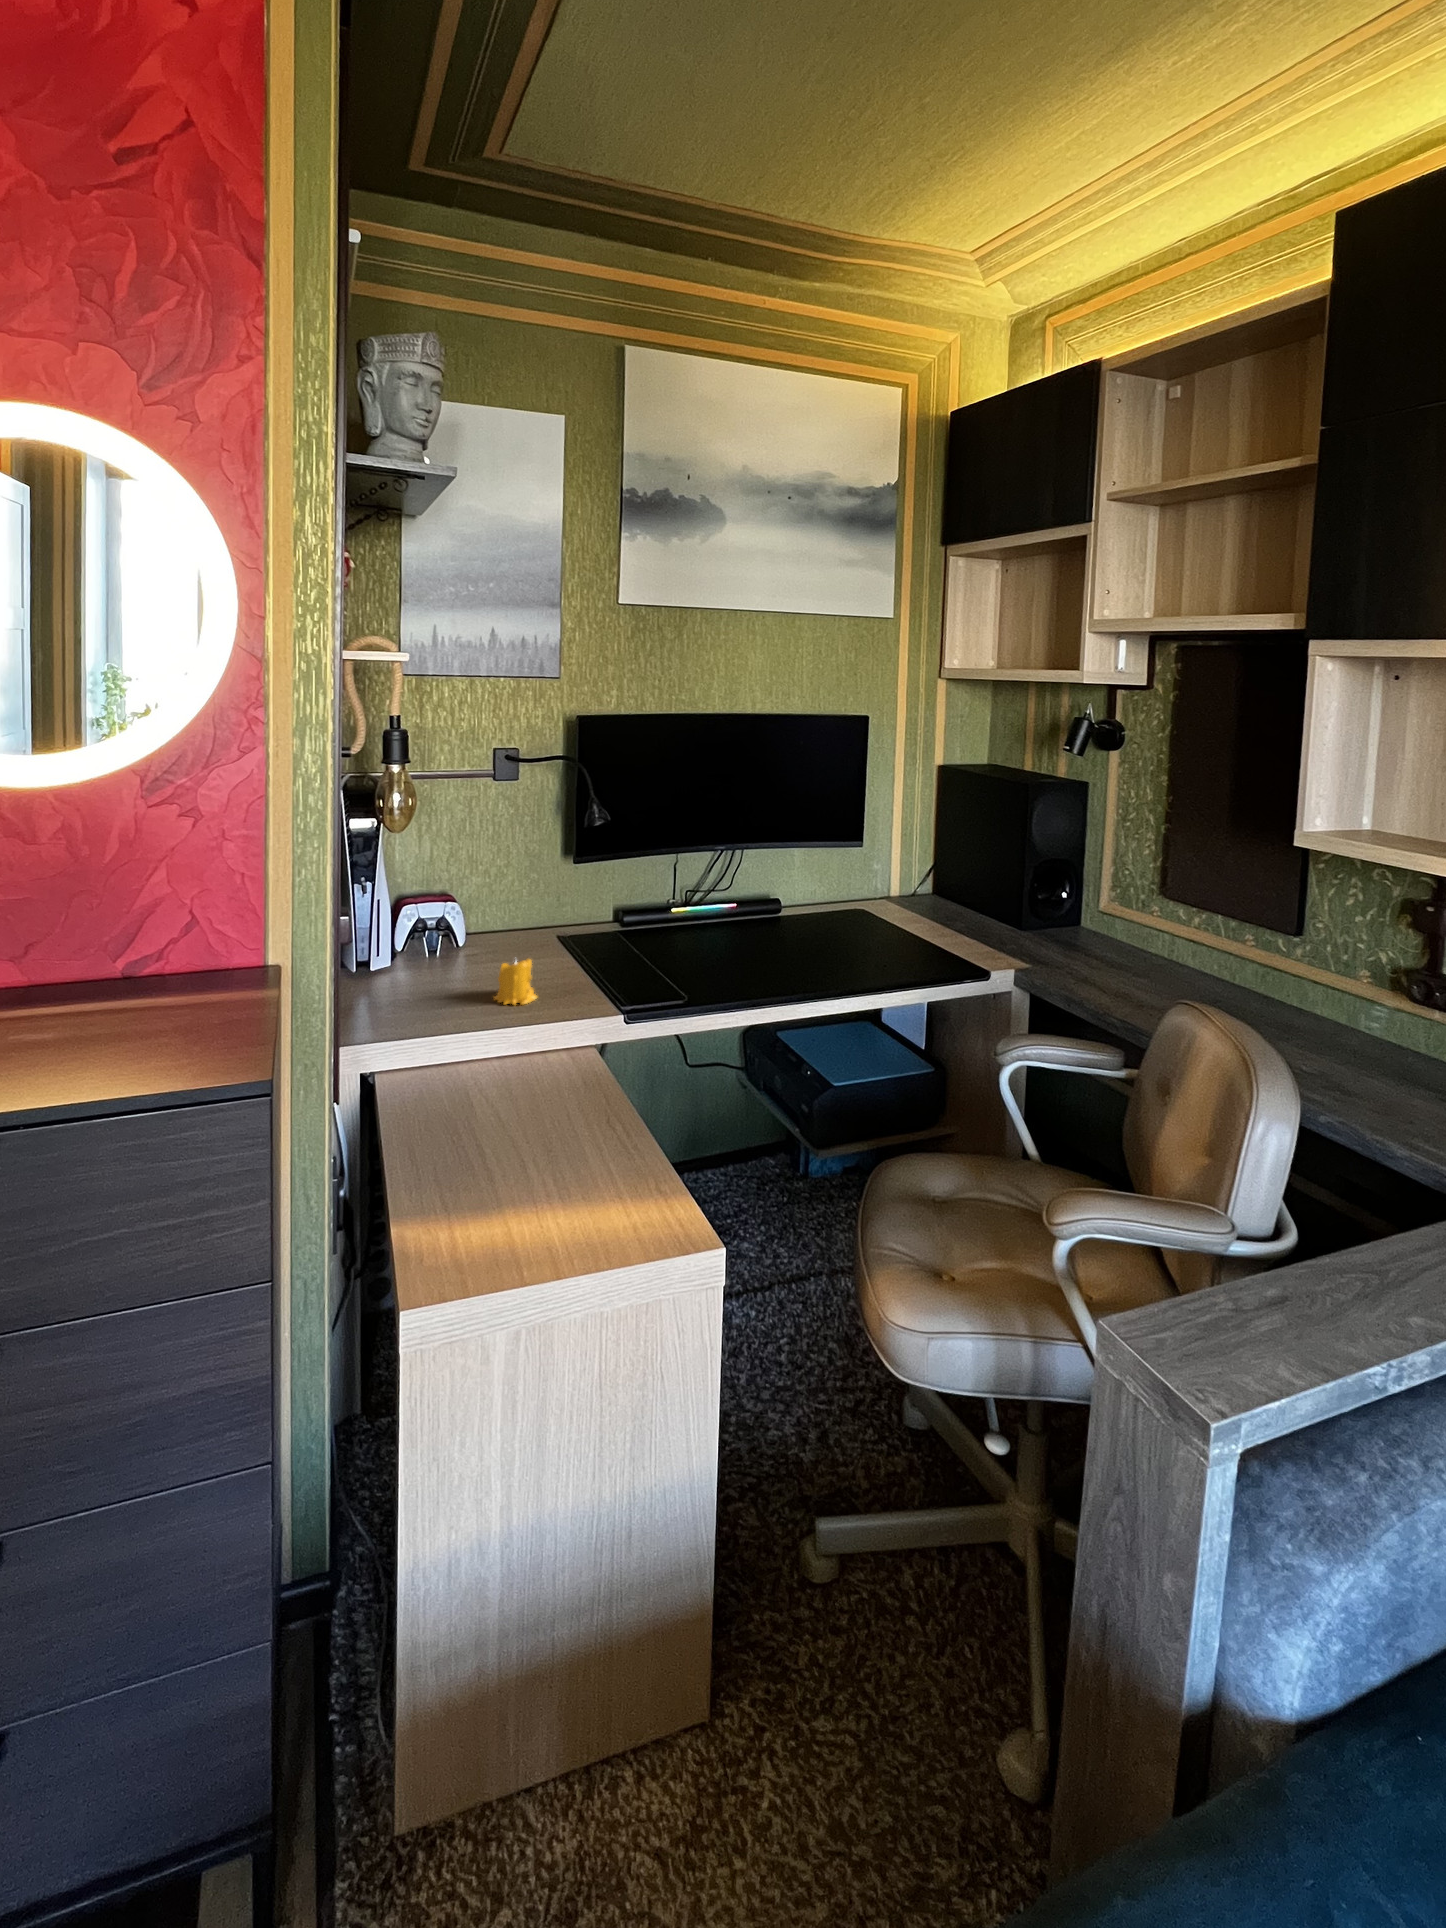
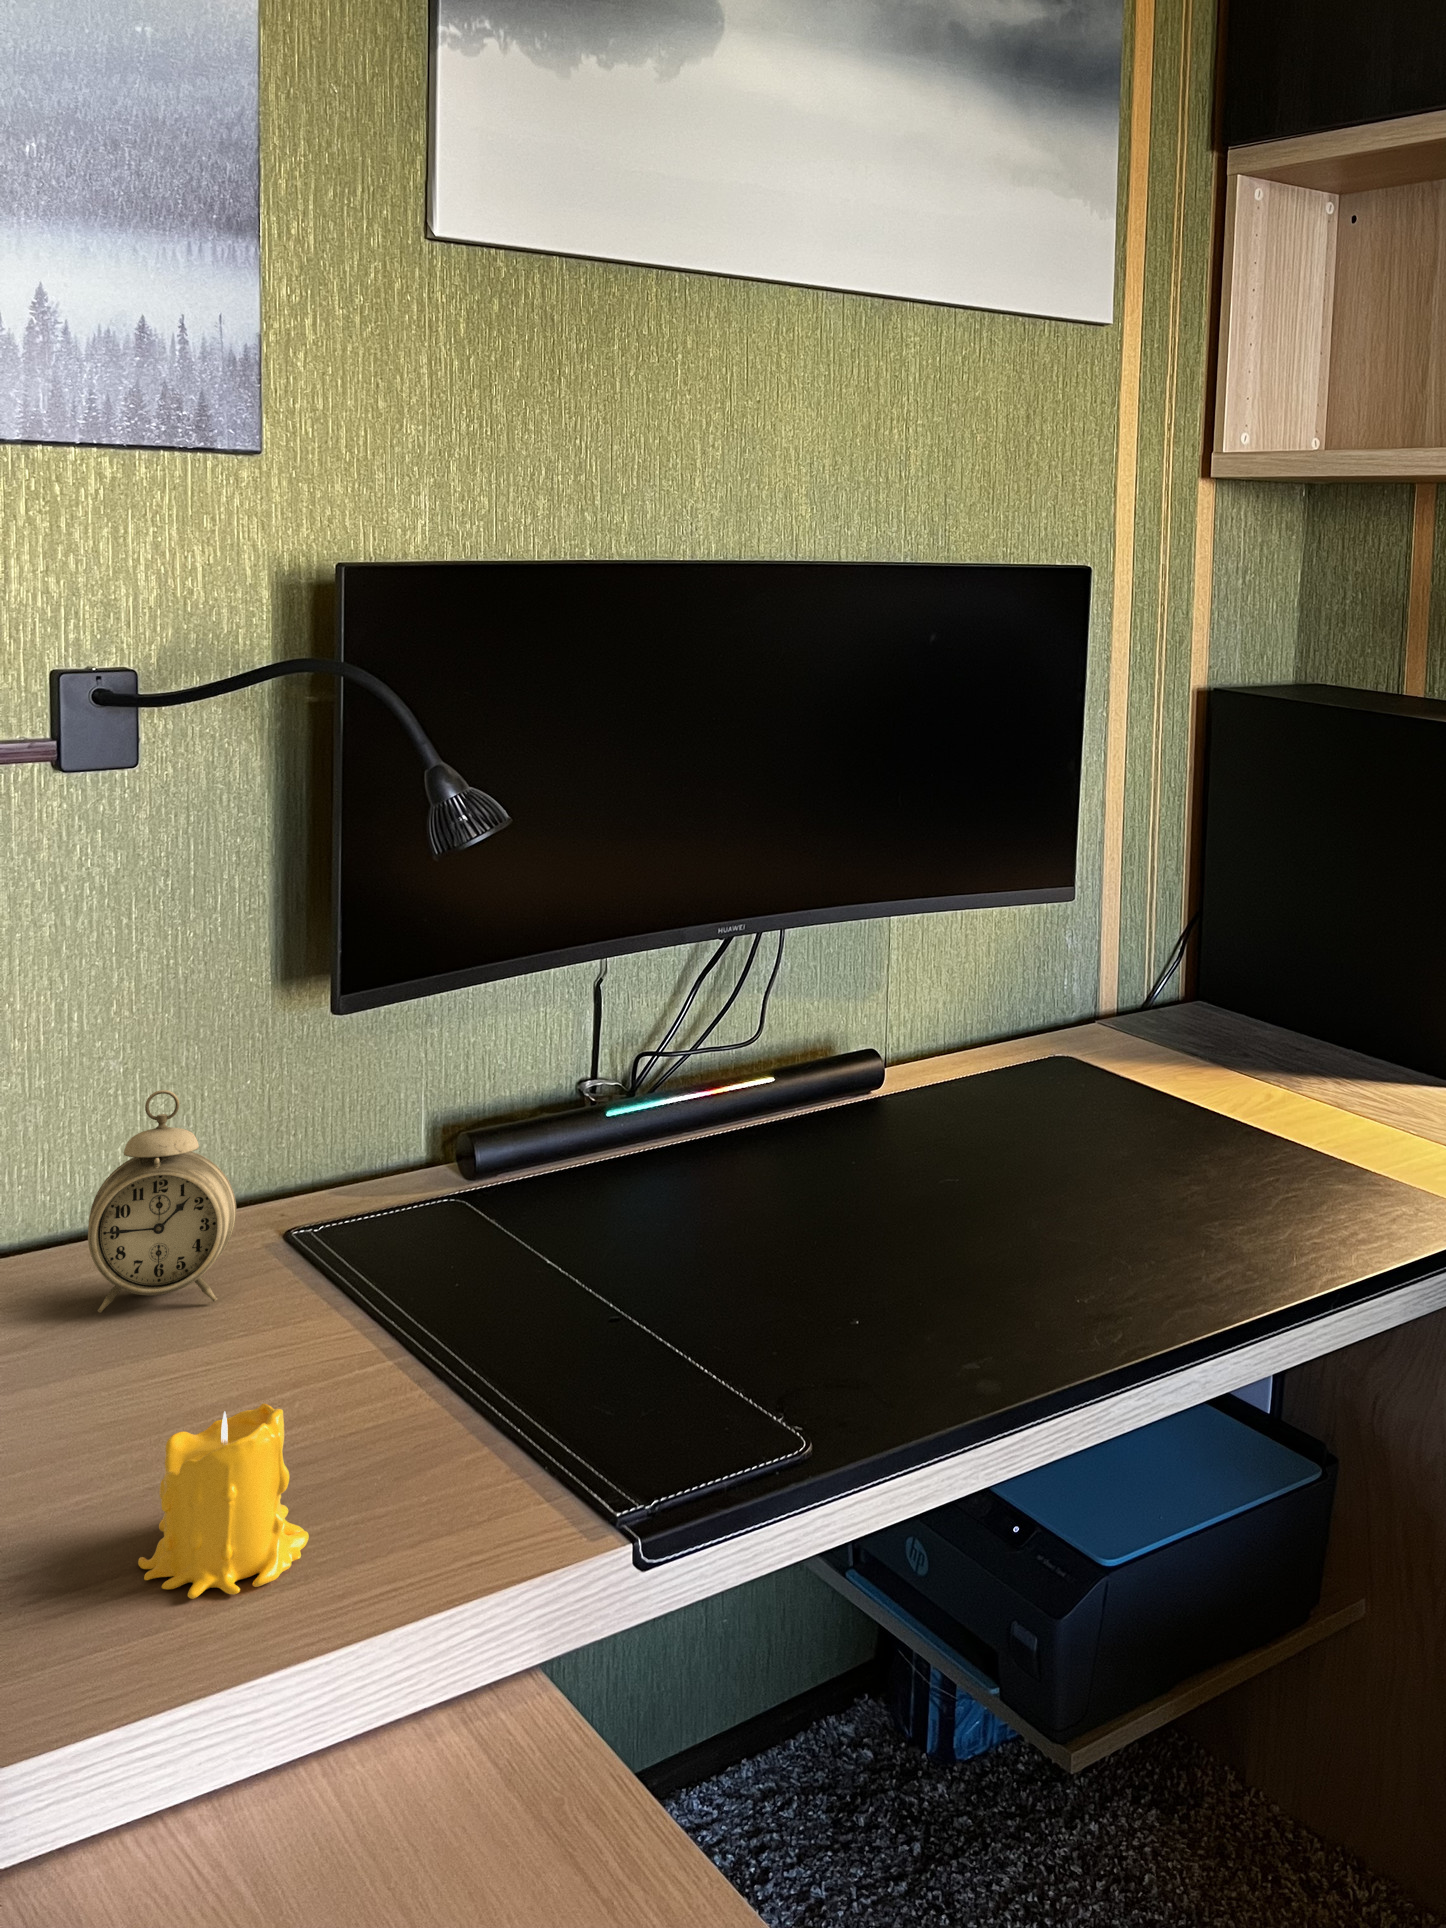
alarm clock: none [496,880,540,947] -> present [88,1090,236,1313]

